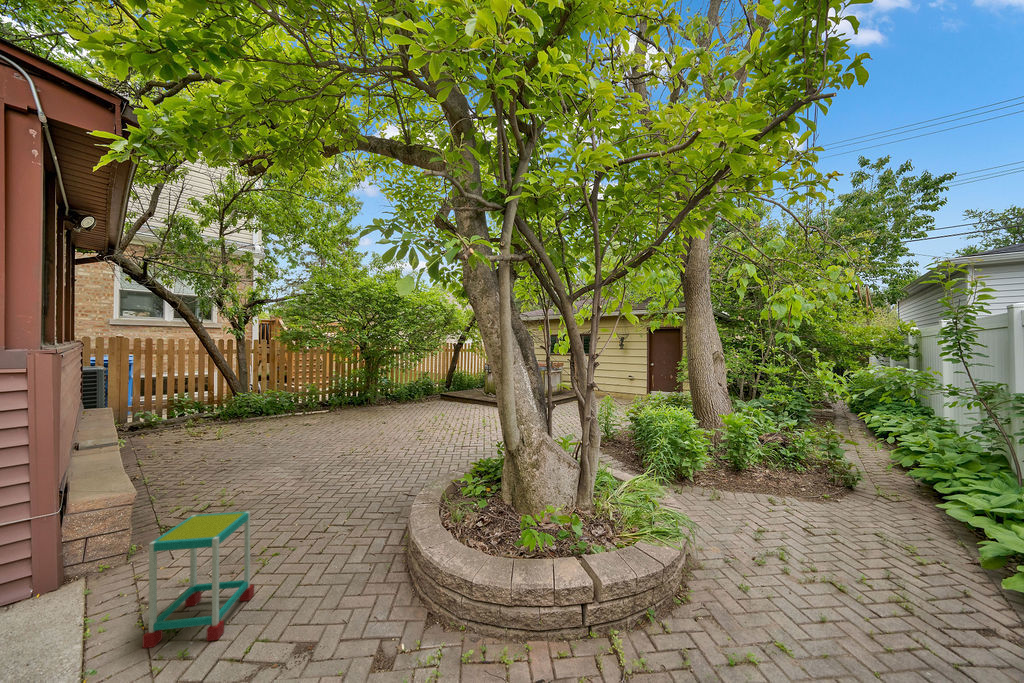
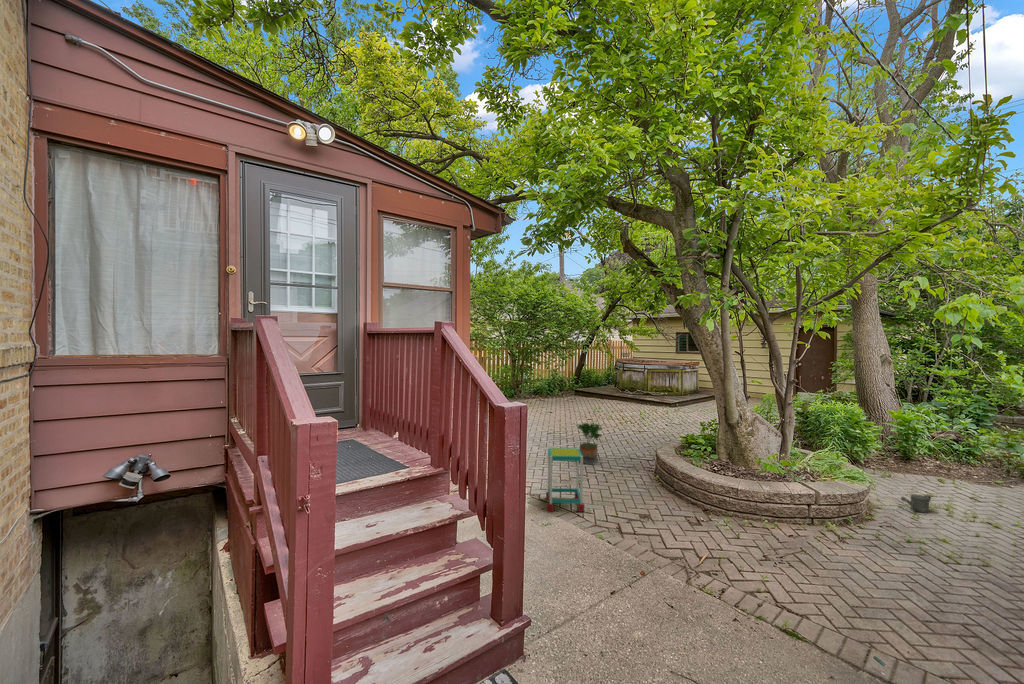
potted tree: none [343,446,381,506] -> present [578,423,602,465]
watering can: none [726,539,761,568] -> present [901,494,931,513]

